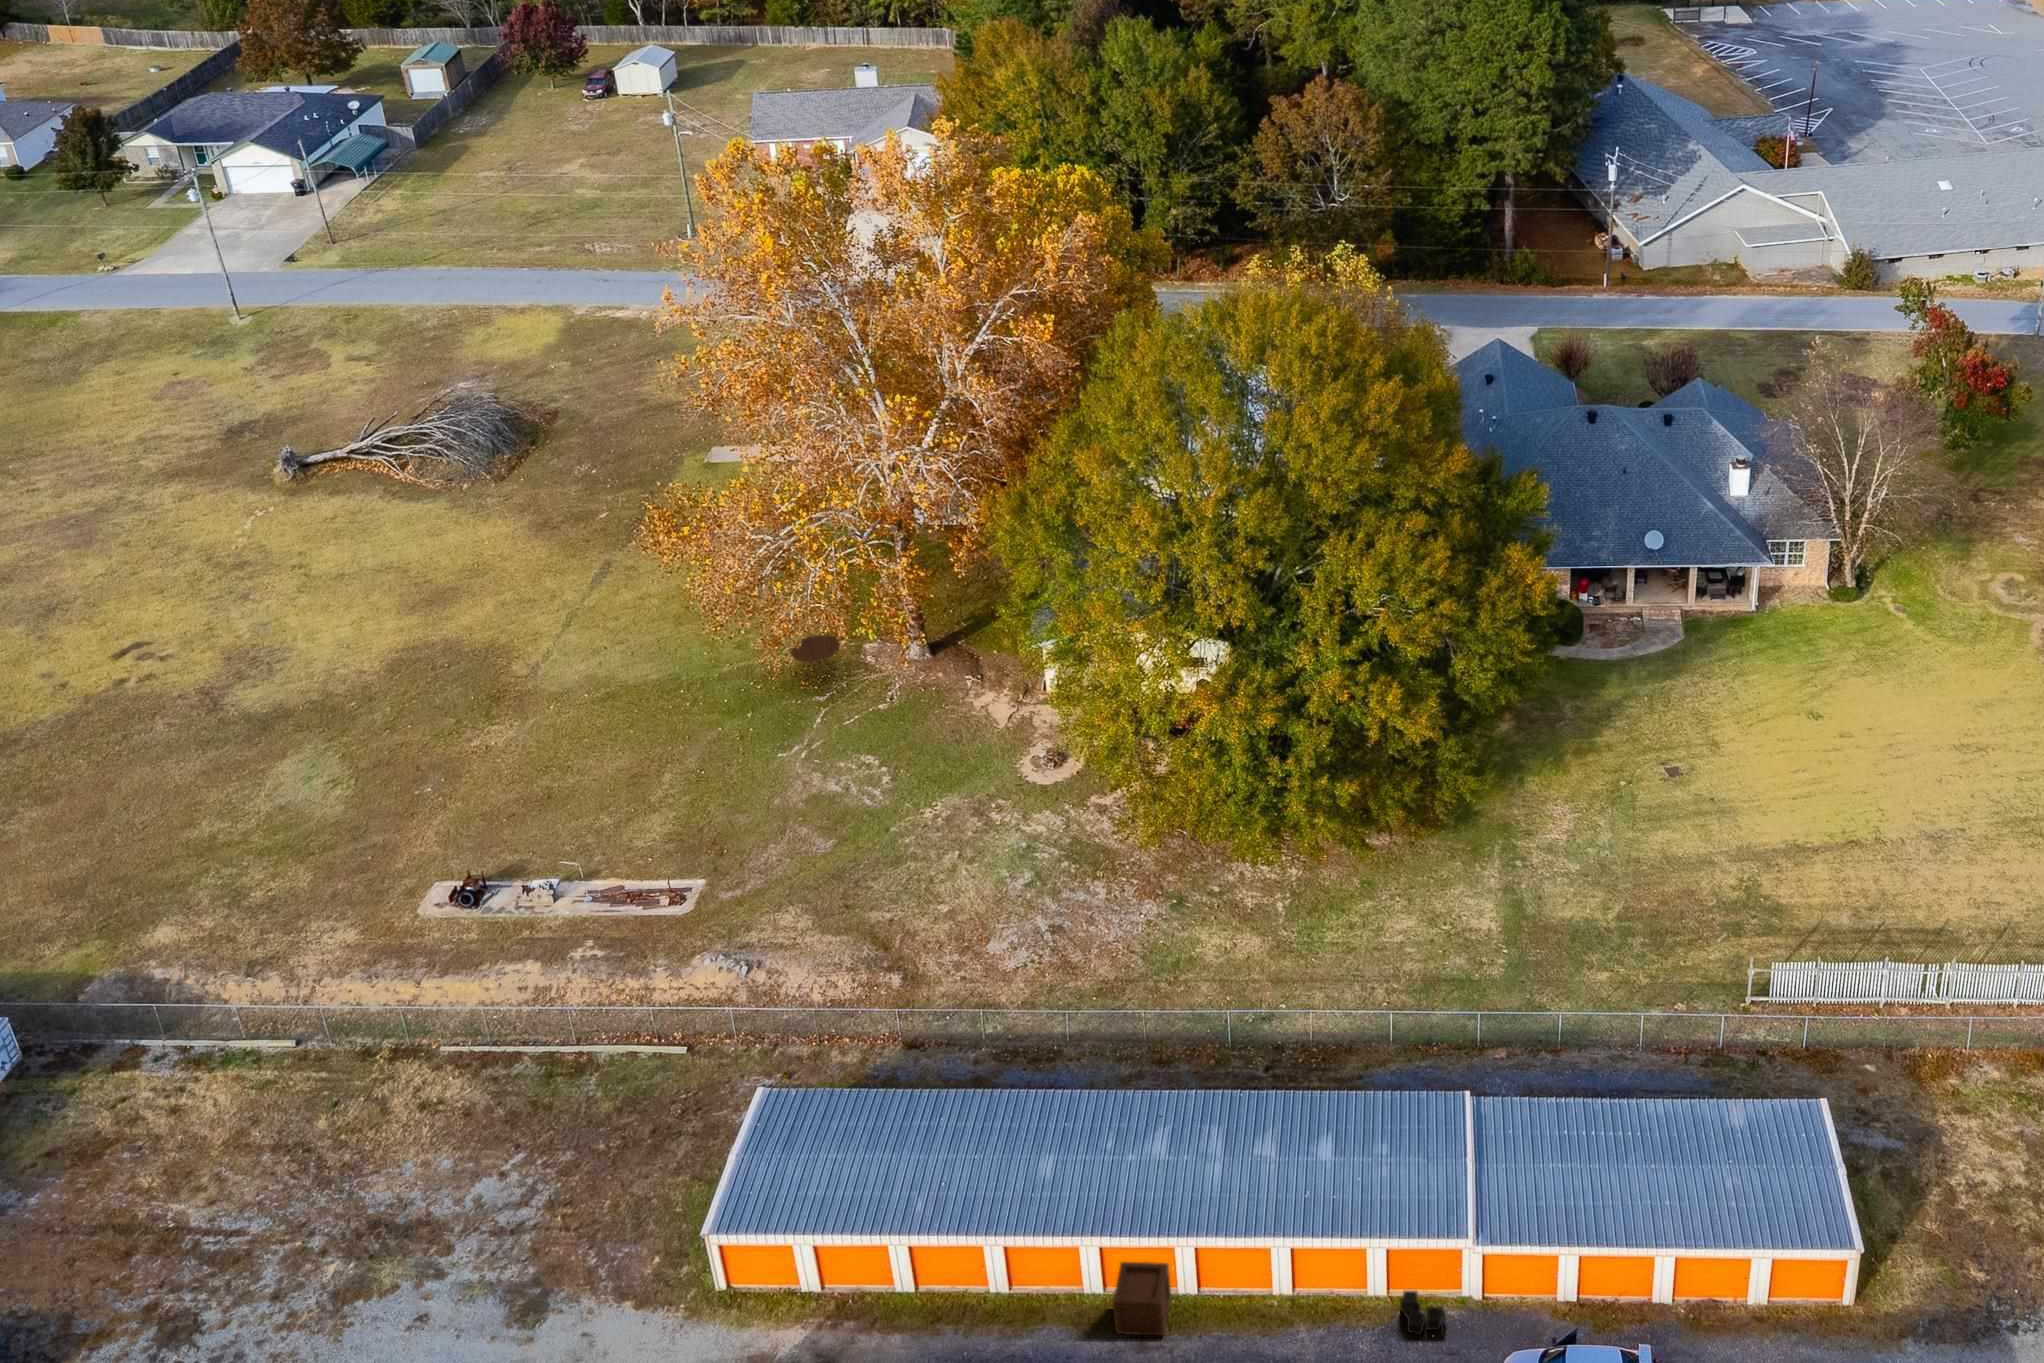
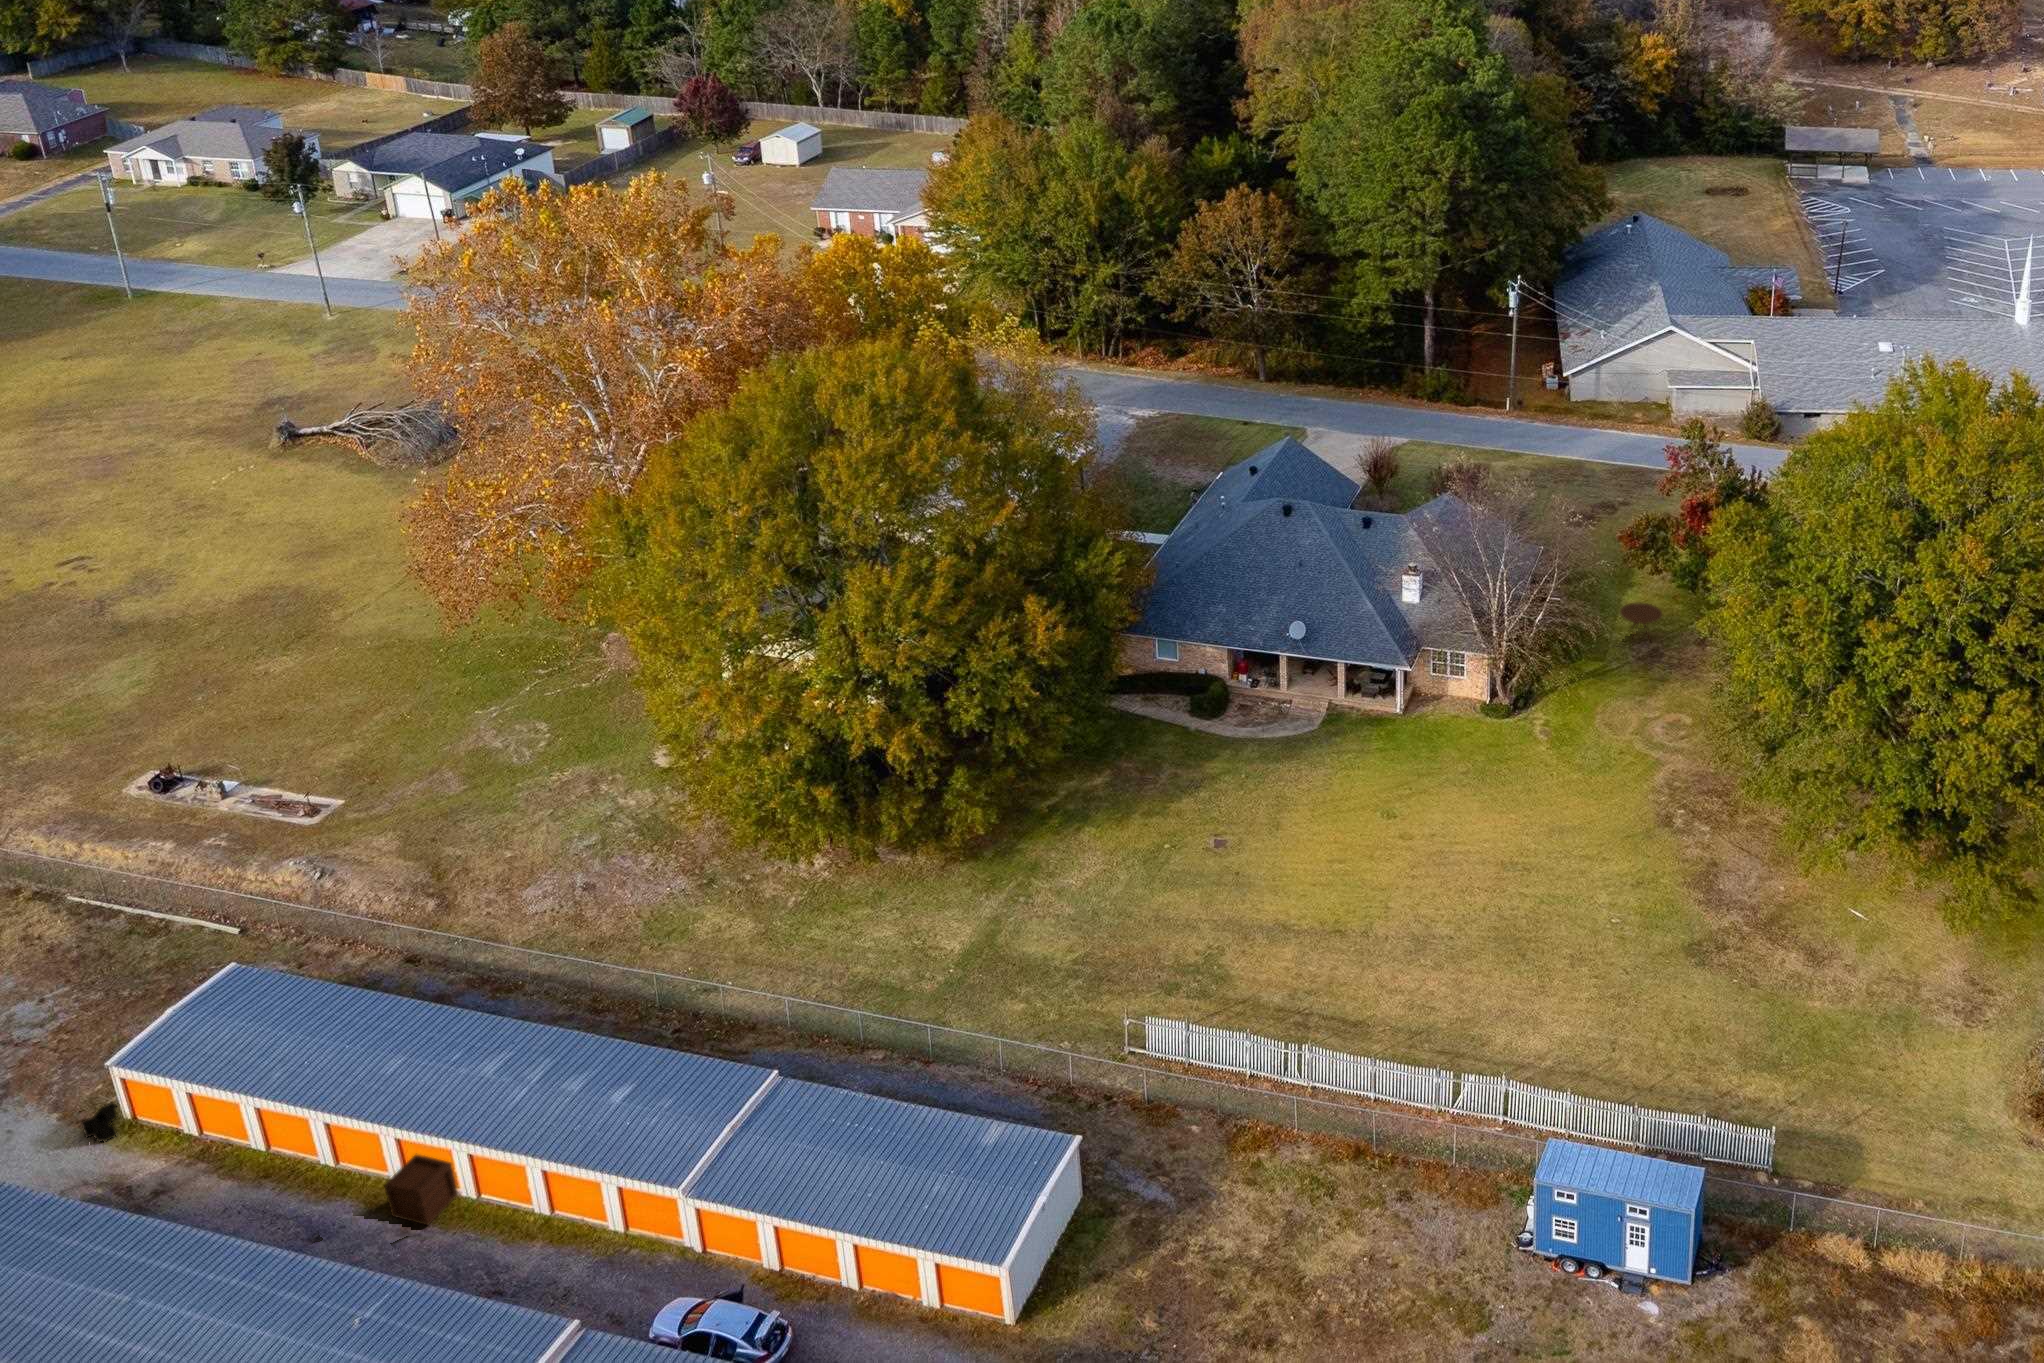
round table: present [790,634,840,674] -> present [1620,603,1662,632]
storage bin: present [1400,1291,1446,1335] -> present [82,1102,117,1142]

